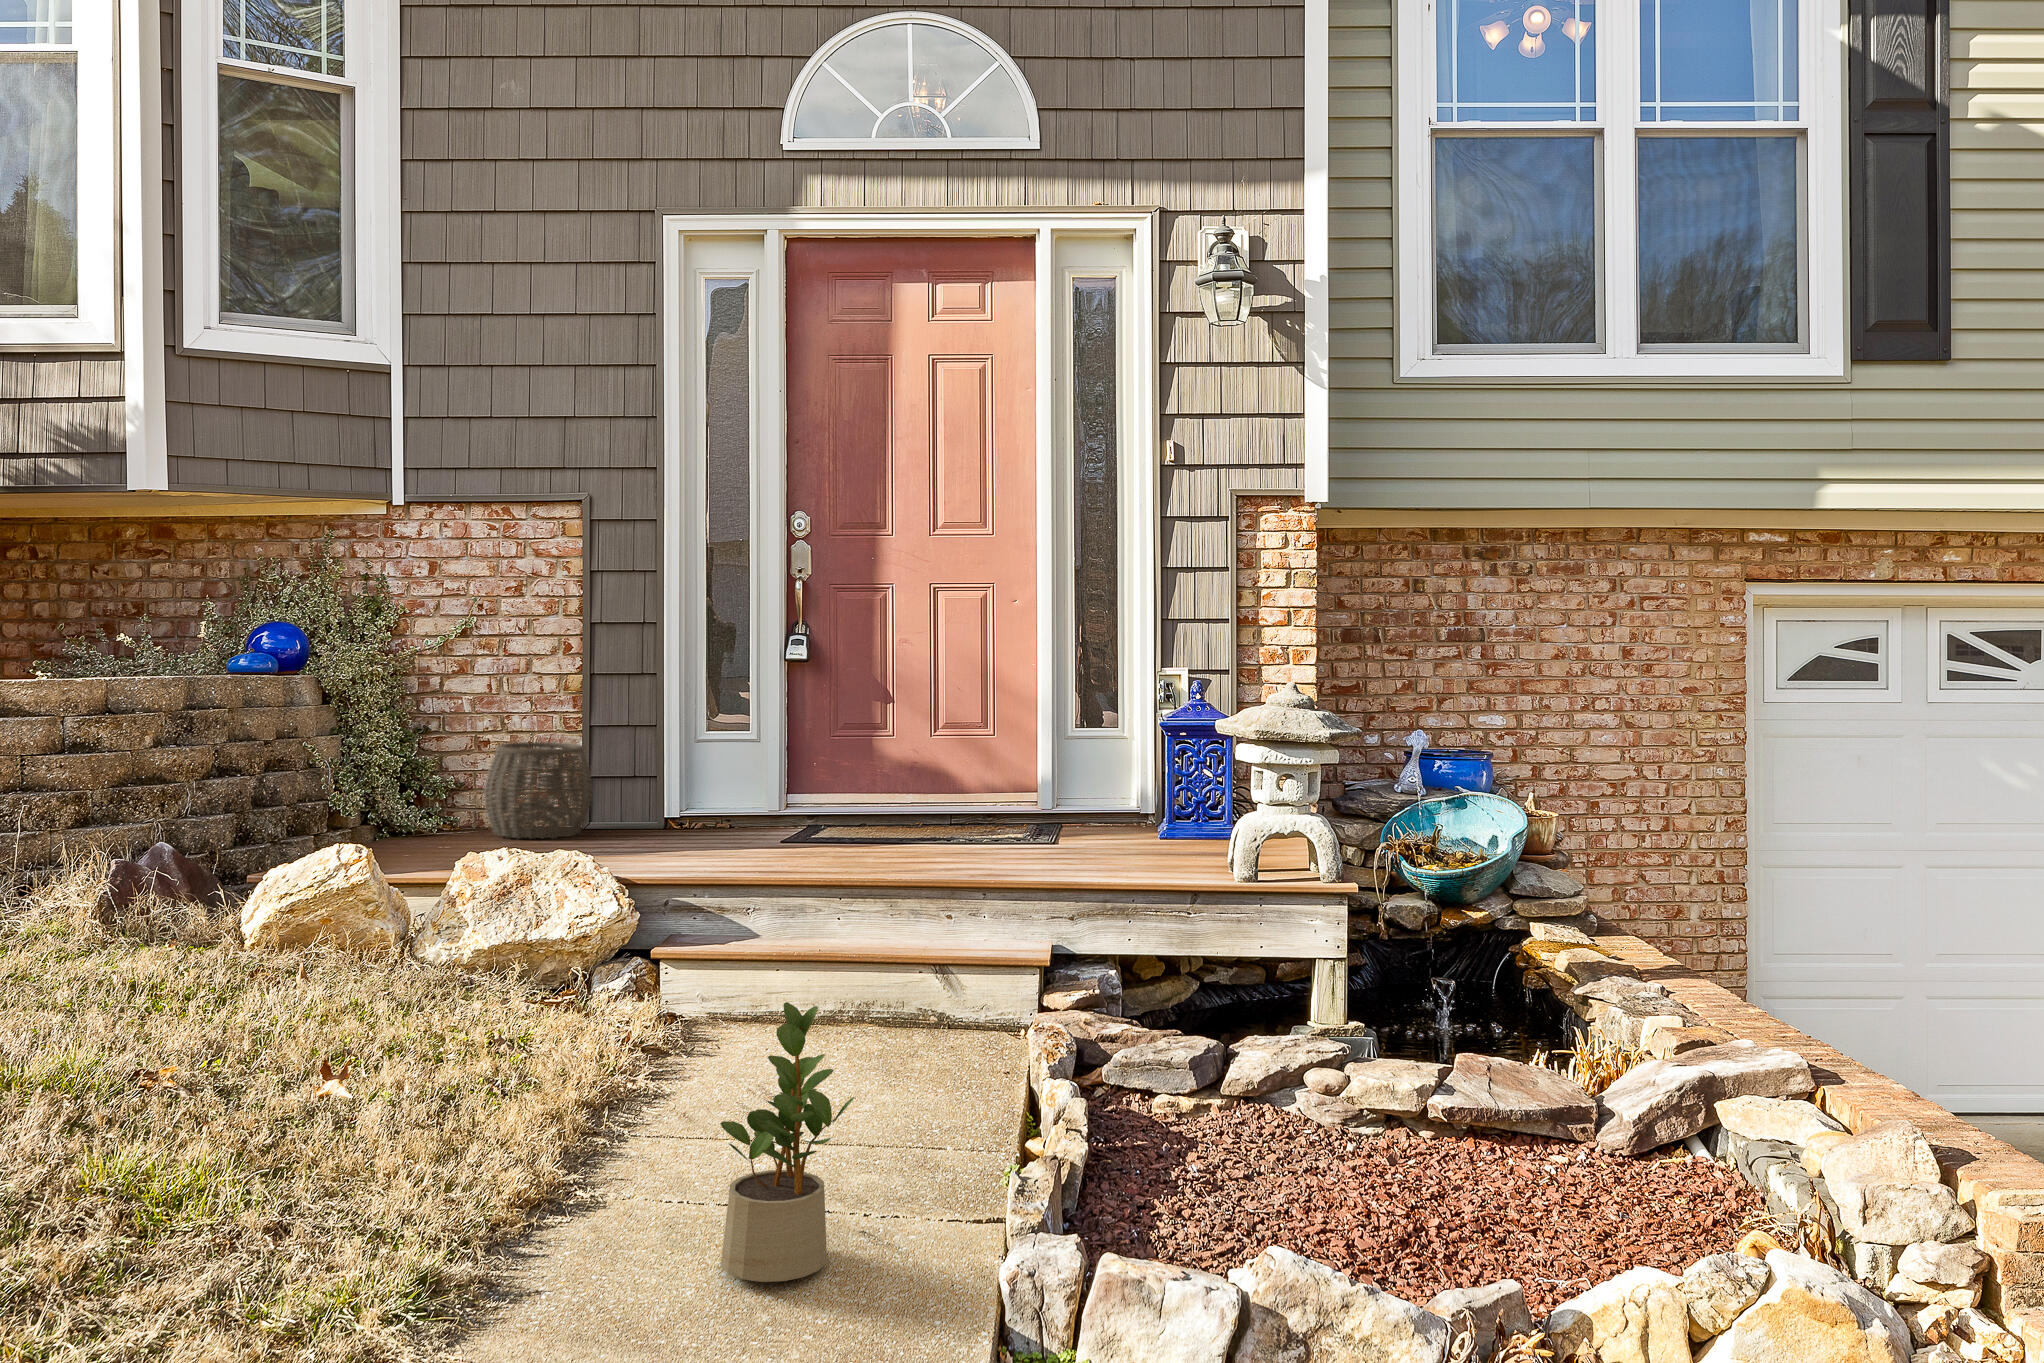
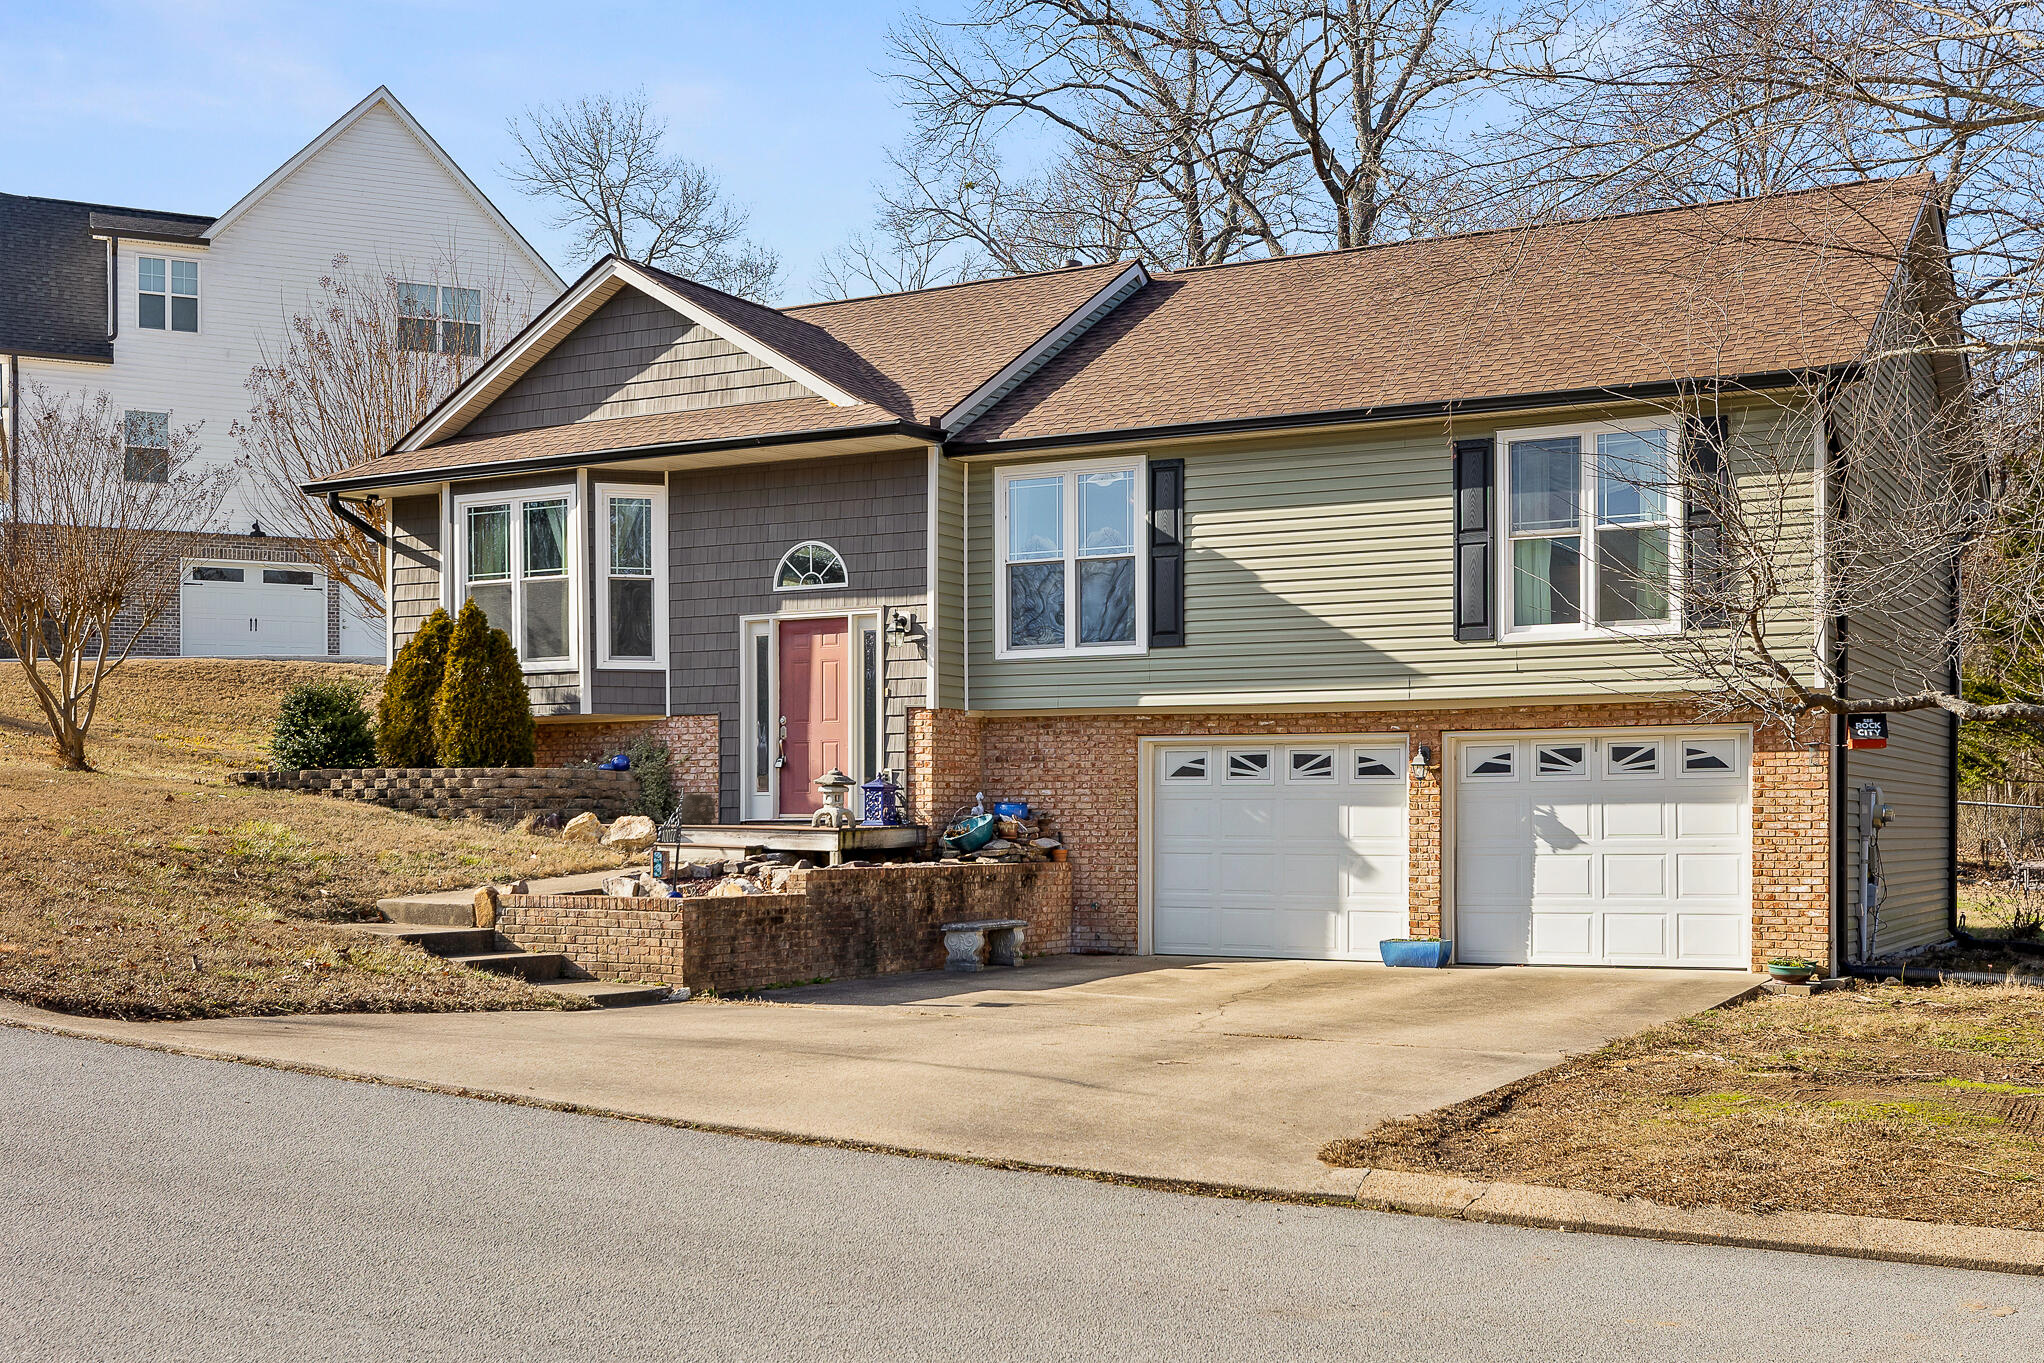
potted plant: present [720,1002,855,1282] -> none [642,840,669,895]

